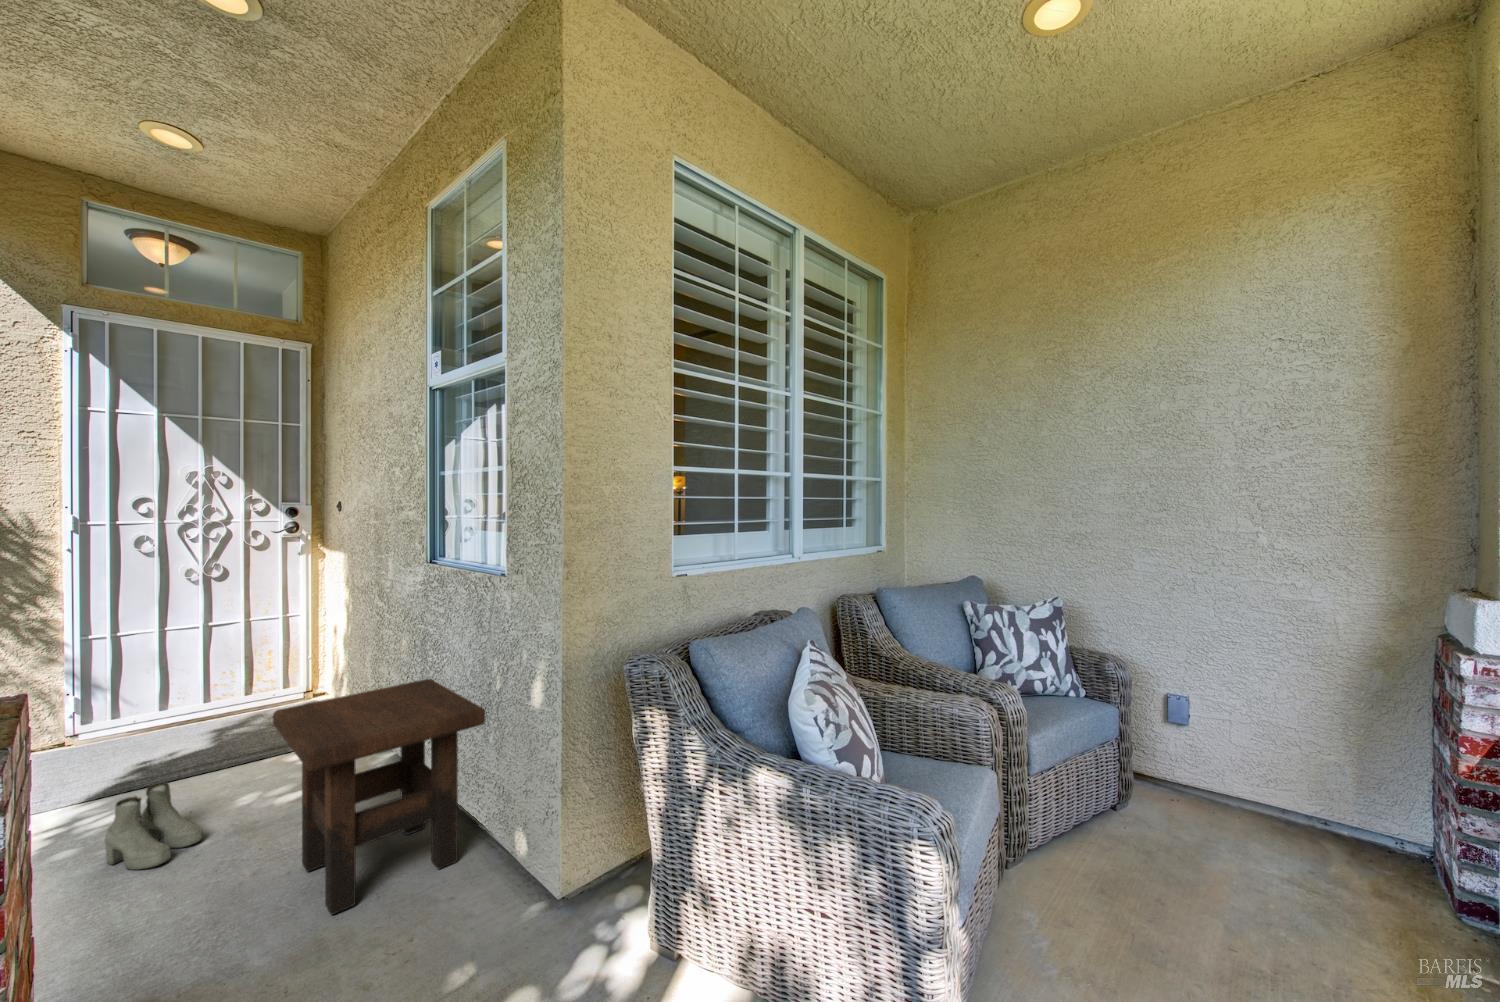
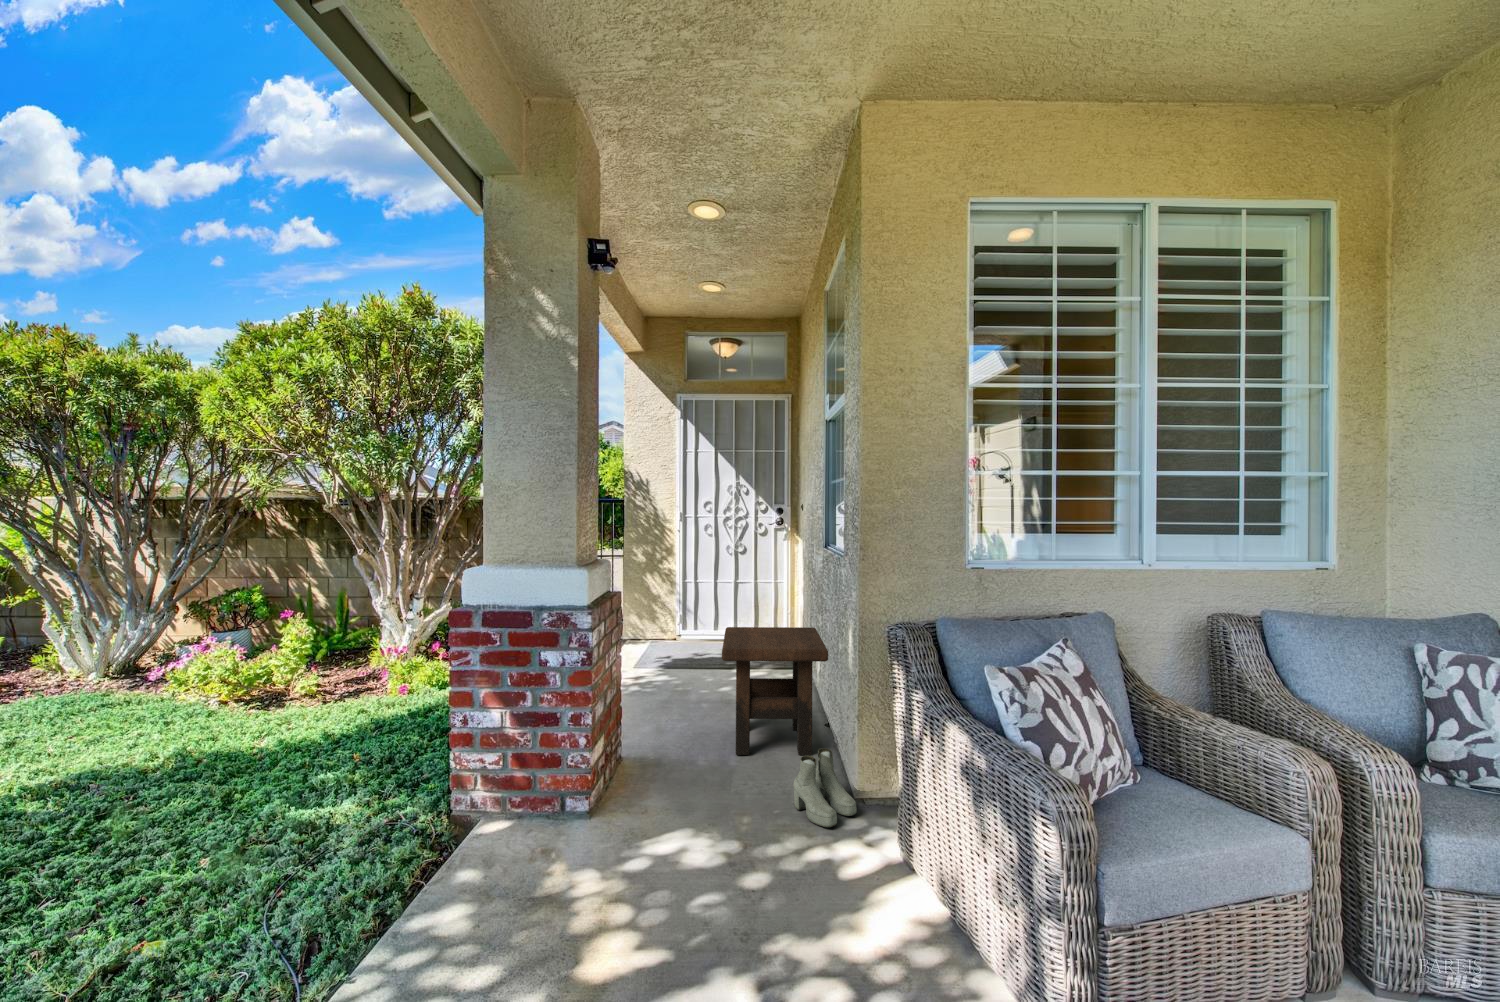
boots: present [104,782,202,870] -> present [793,748,857,827]

